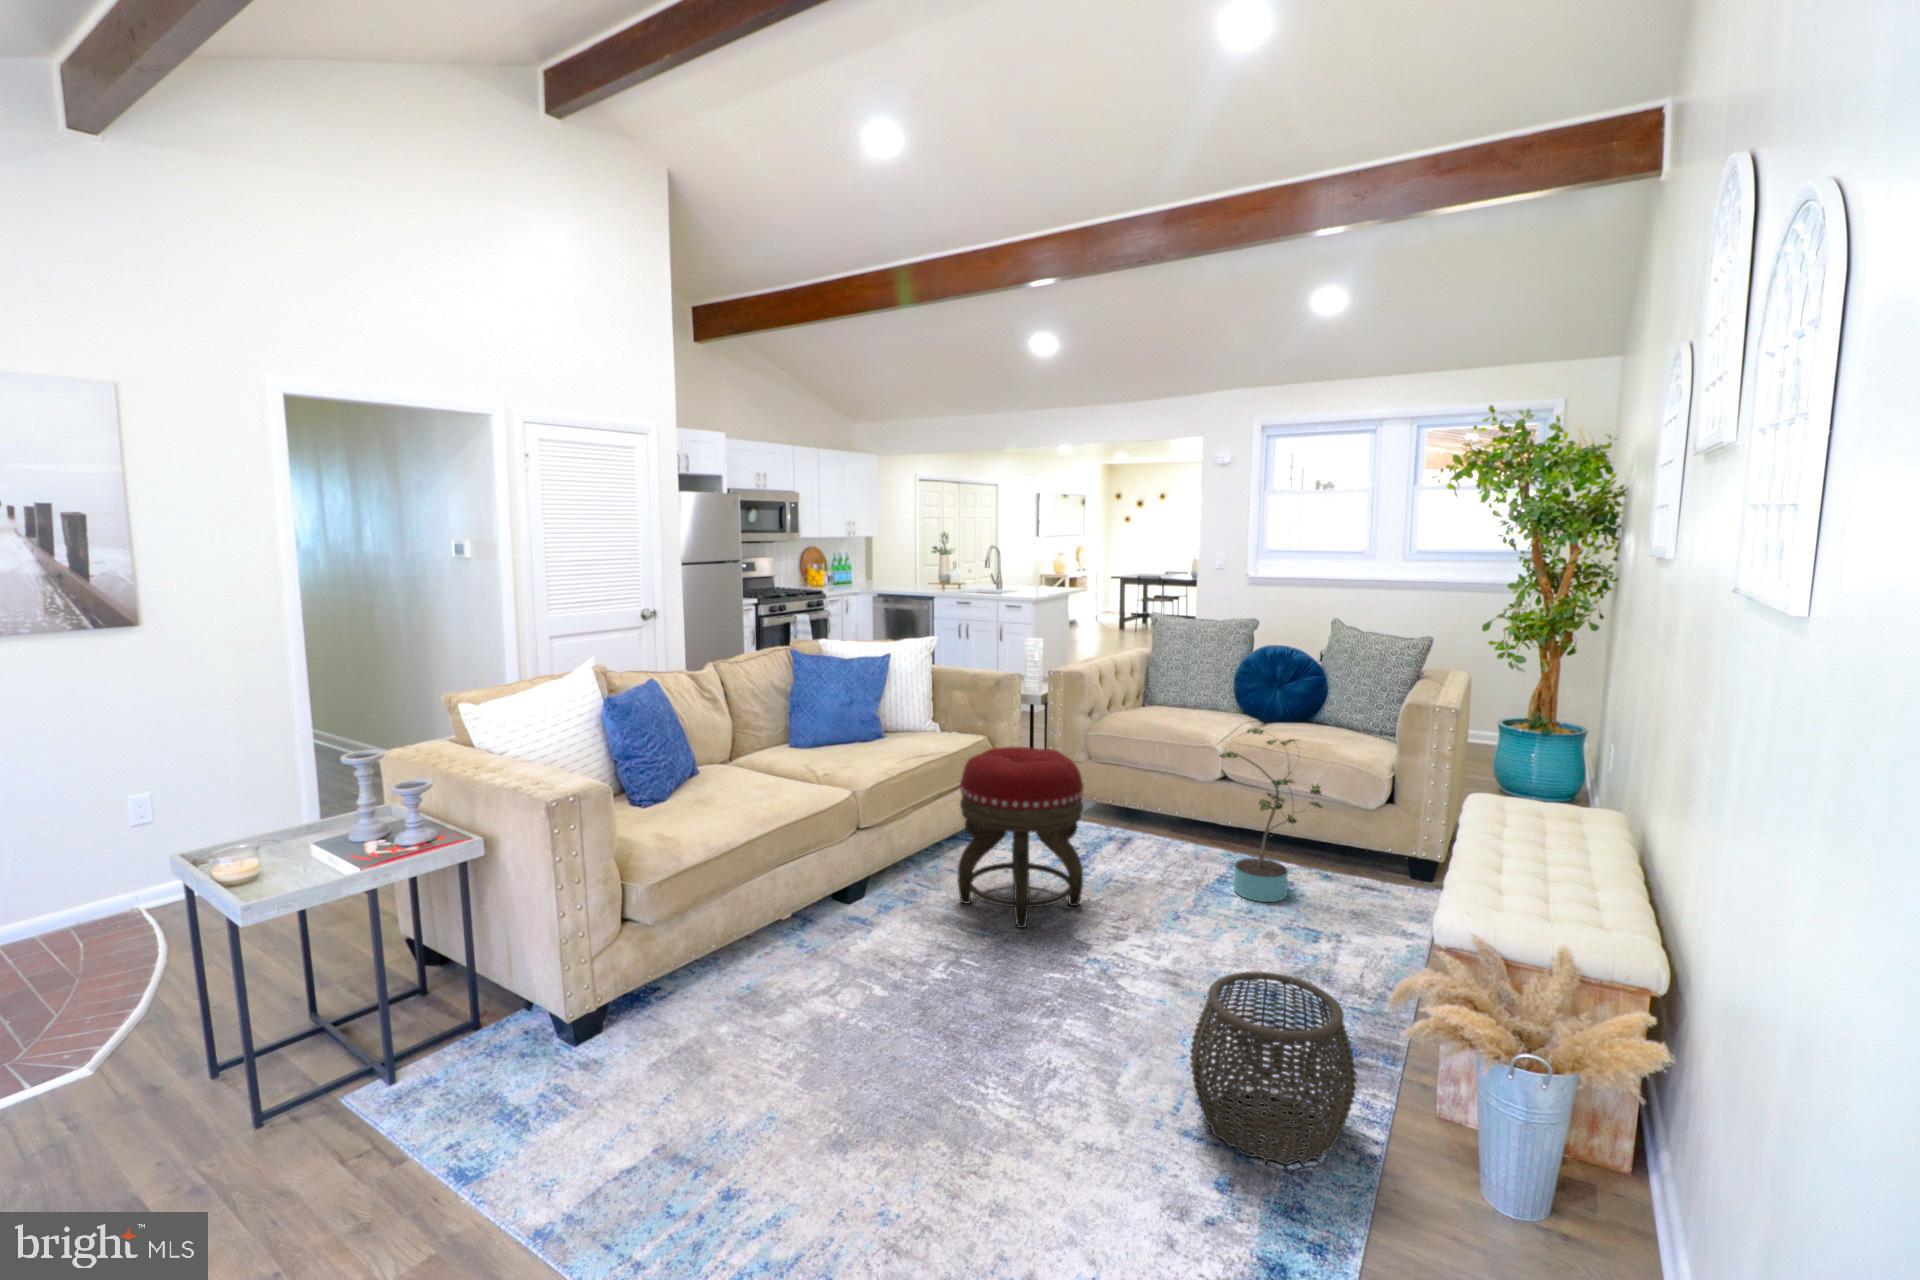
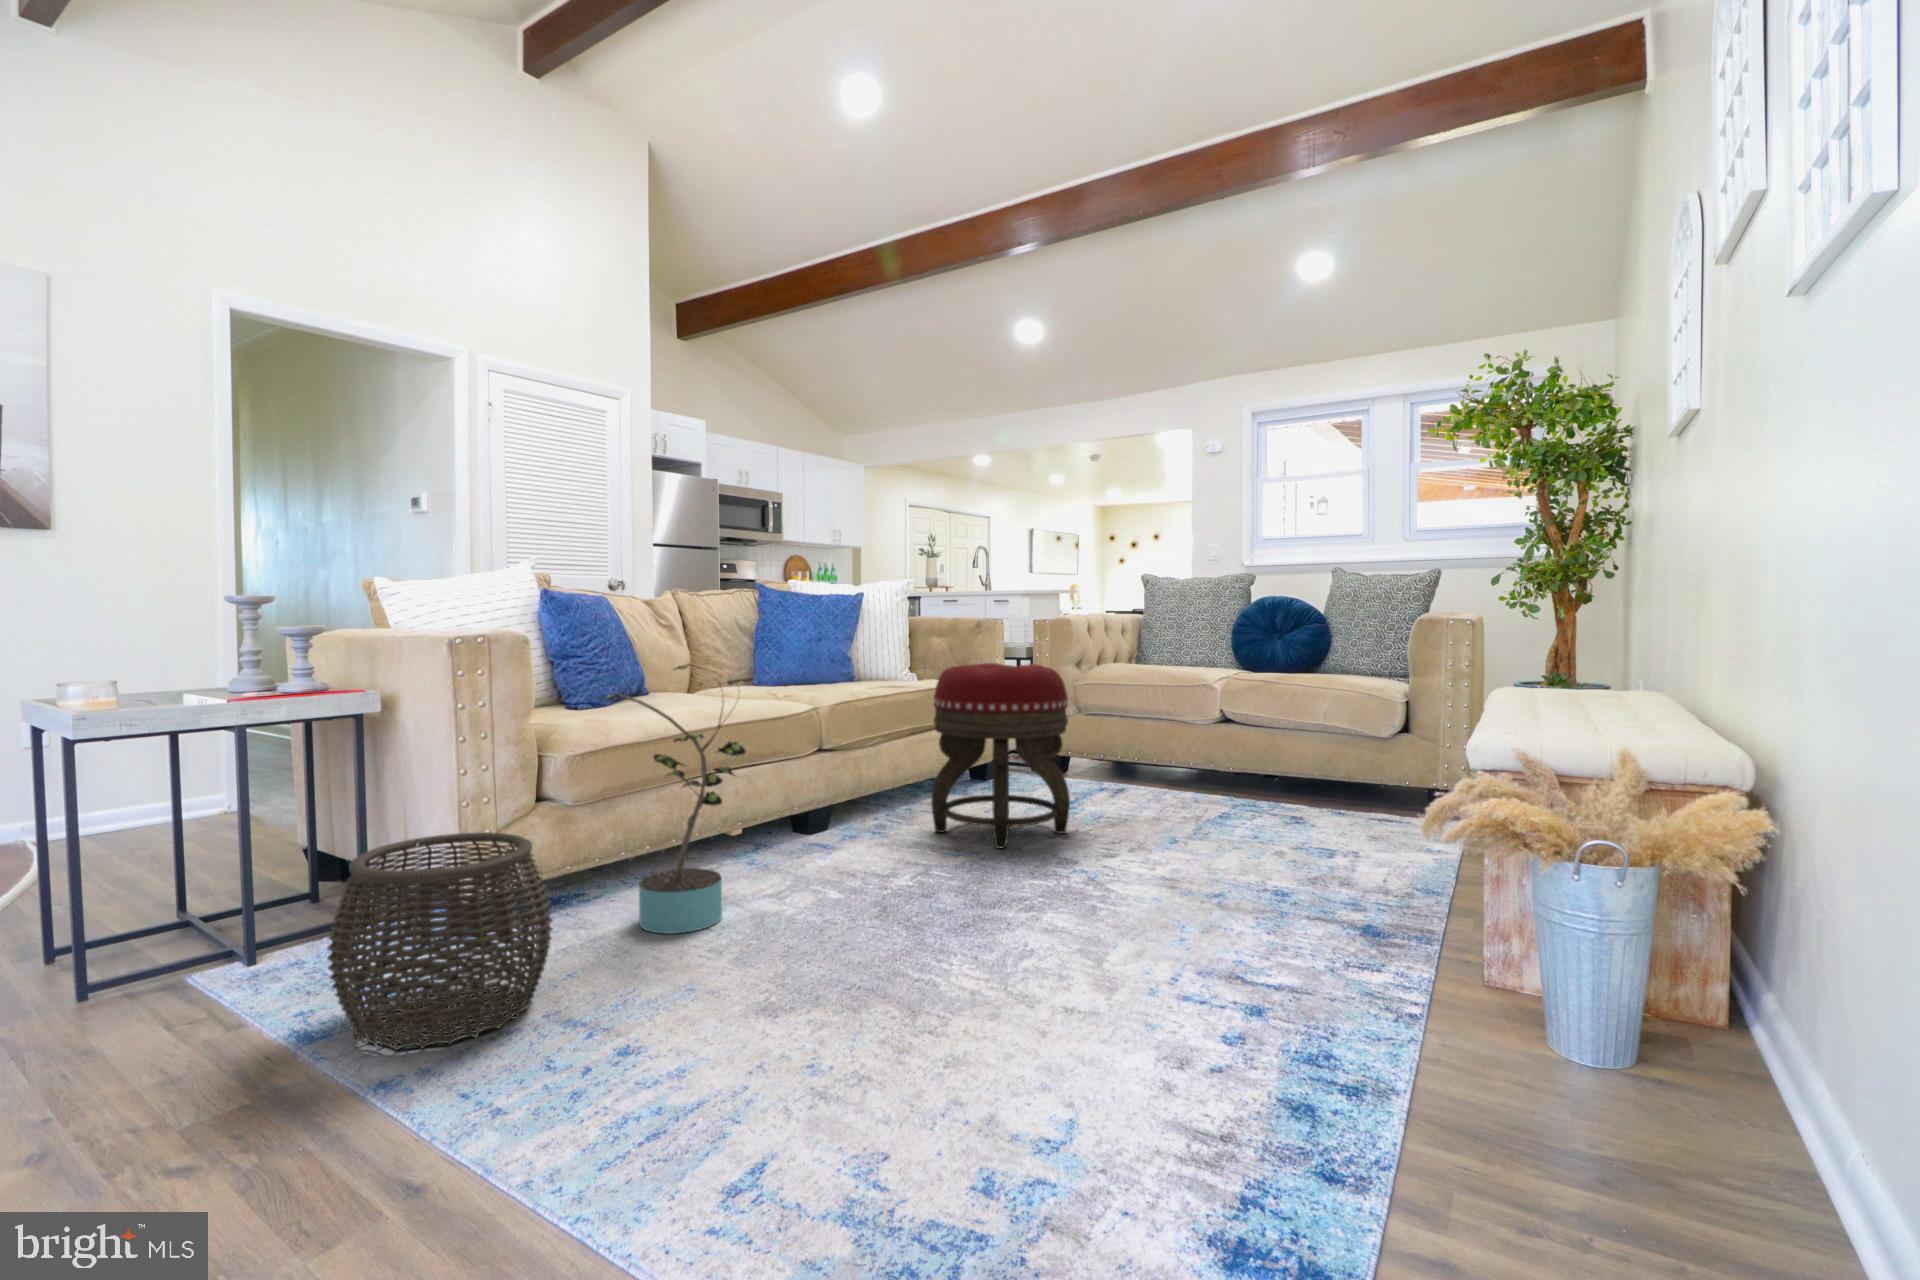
potted plant: present [1220,728,1322,902] -> present [600,664,753,934]
woven basket: present [1190,972,1357,1165] -> present [327,832,553,1050]

